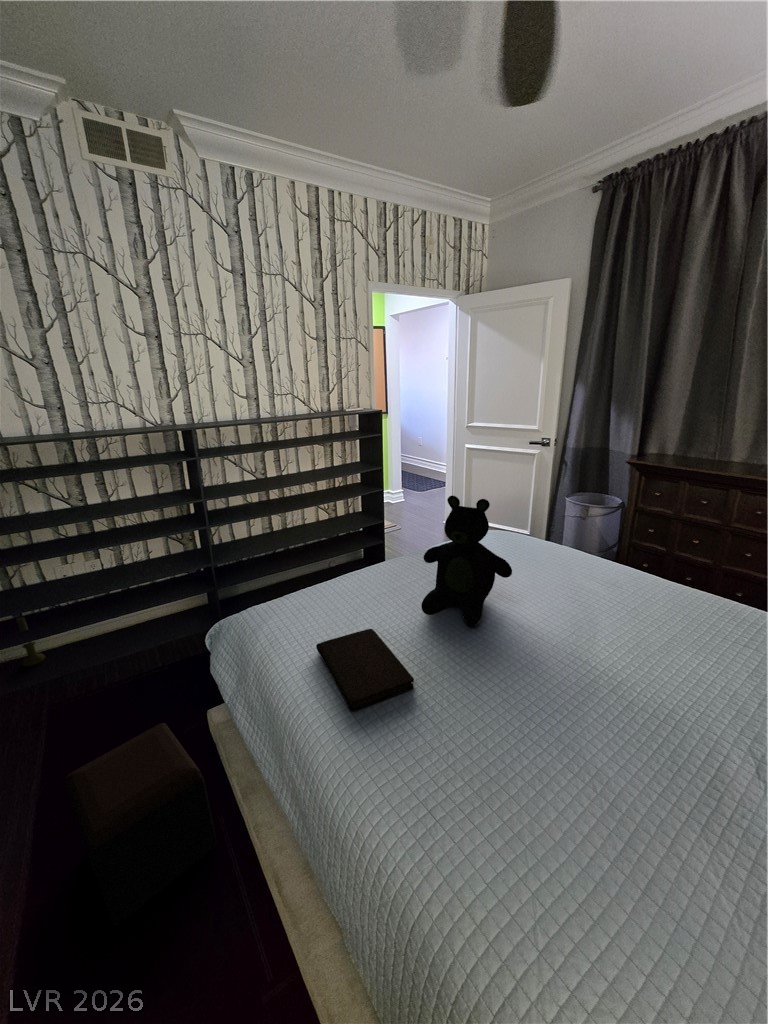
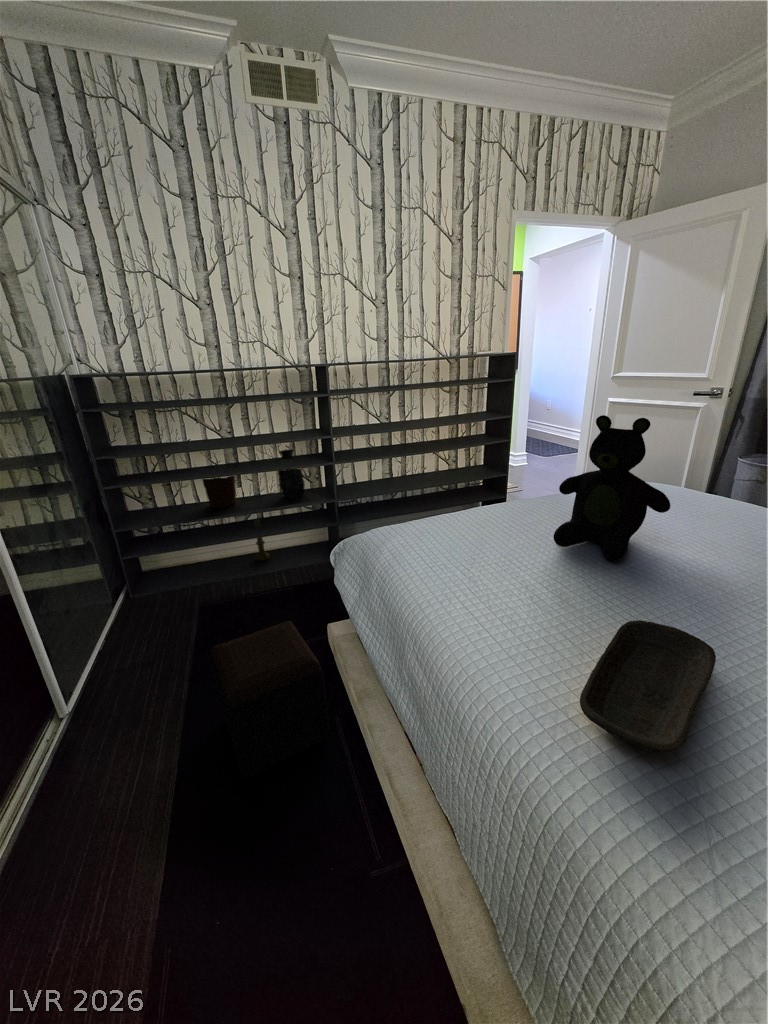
decorative vase: none [143,514,176,567] -> present [278,449,305,498]
plant pot: none [47,534,94,588] -> present [202,461,236,508]
candle holder: present [16,617,45,667] -> present [254,519,270,561]
notebook: present [316,629,414,711] -> none [438,550,544,617]
tray: none [444,694,549,840] -> present [580,620,716,752]

